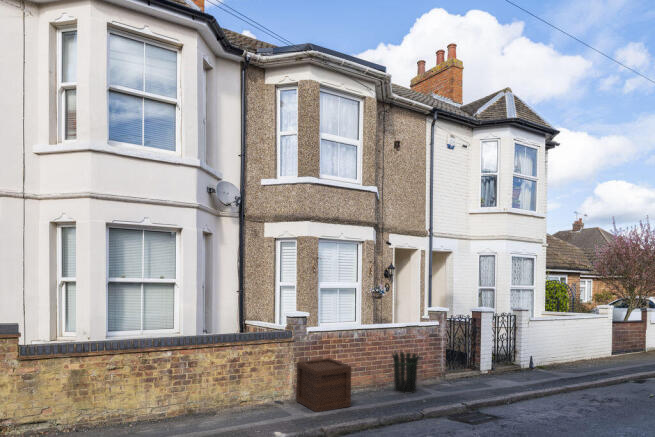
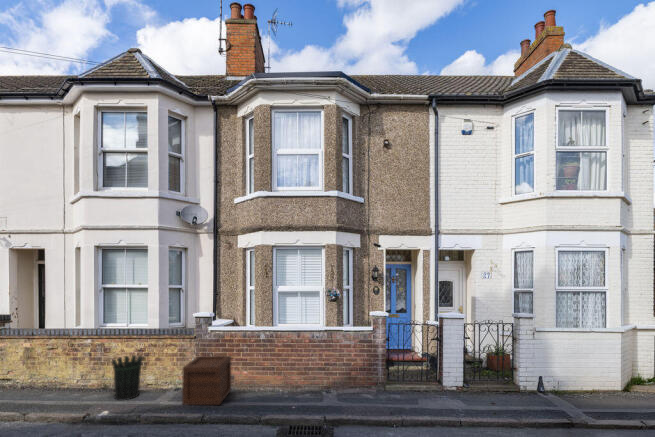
waste bin: present [392,352,419,393] -> present [112,355,143,400]

